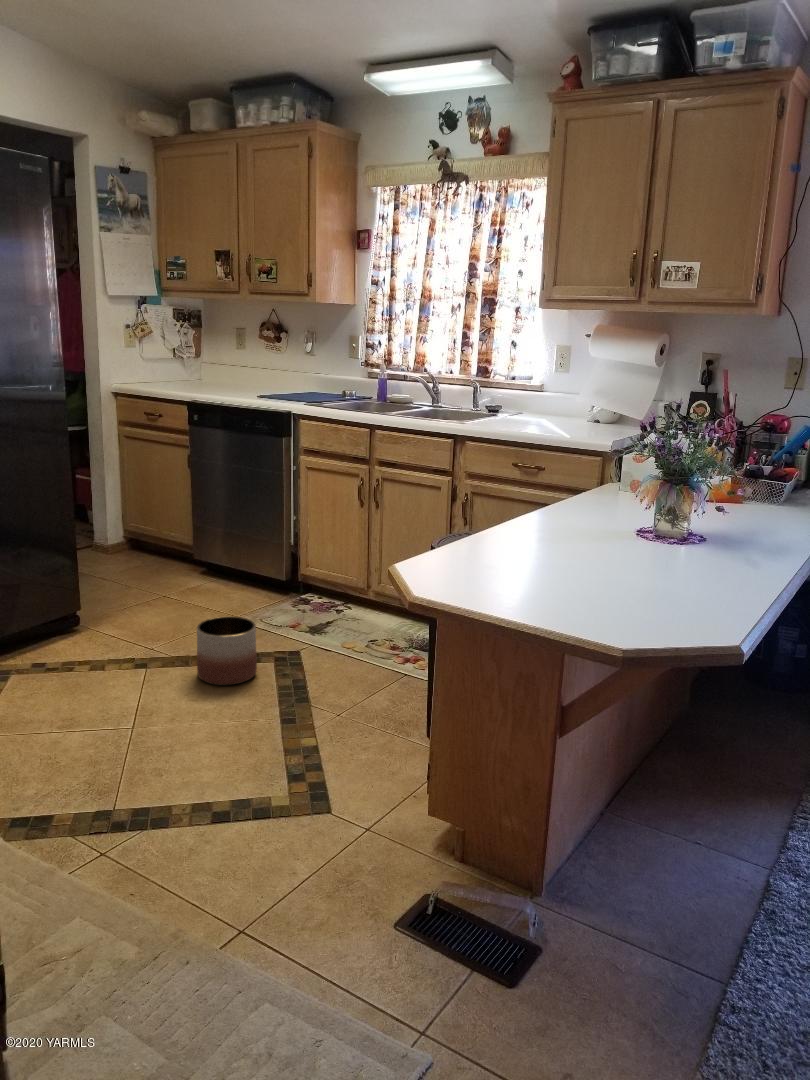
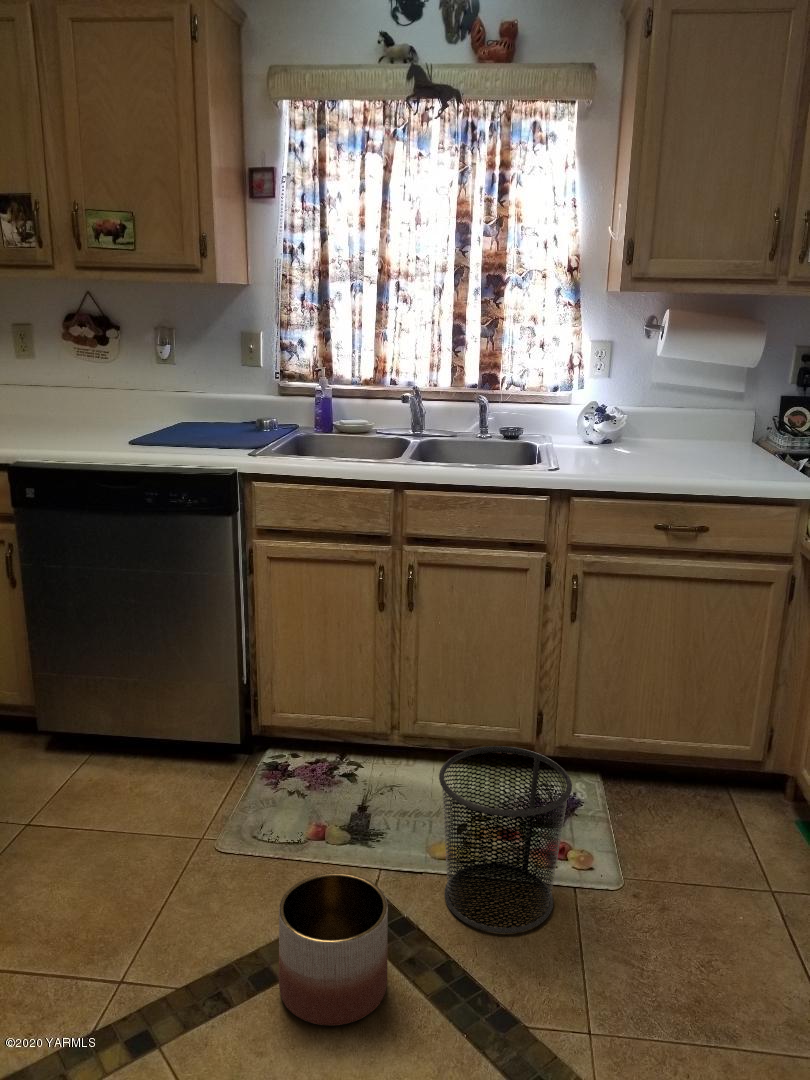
waste bin: none [314,580,393,682] -> present [439,746,572,933]

